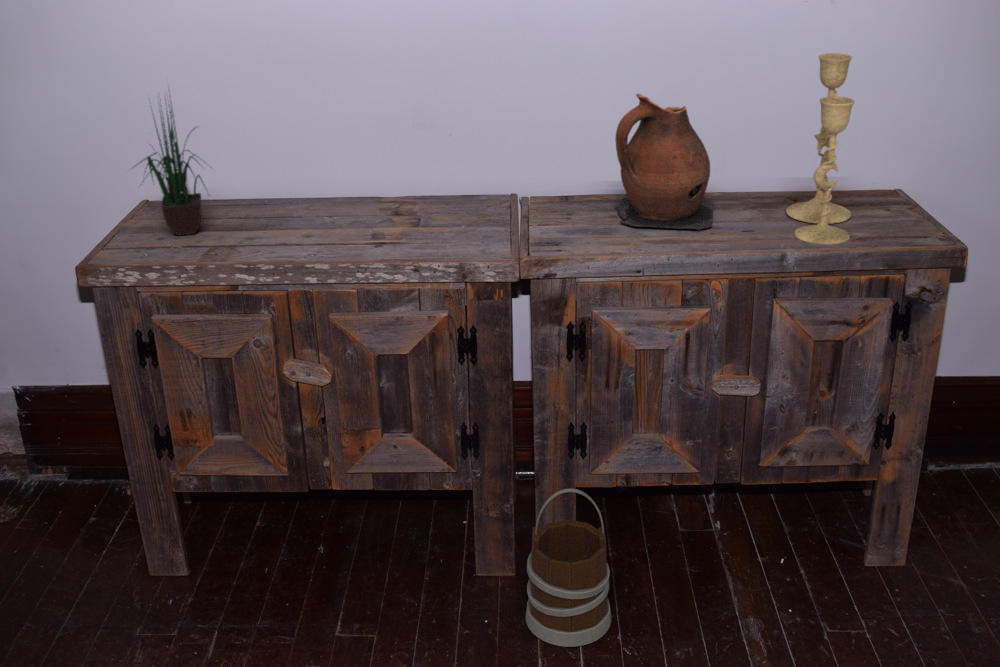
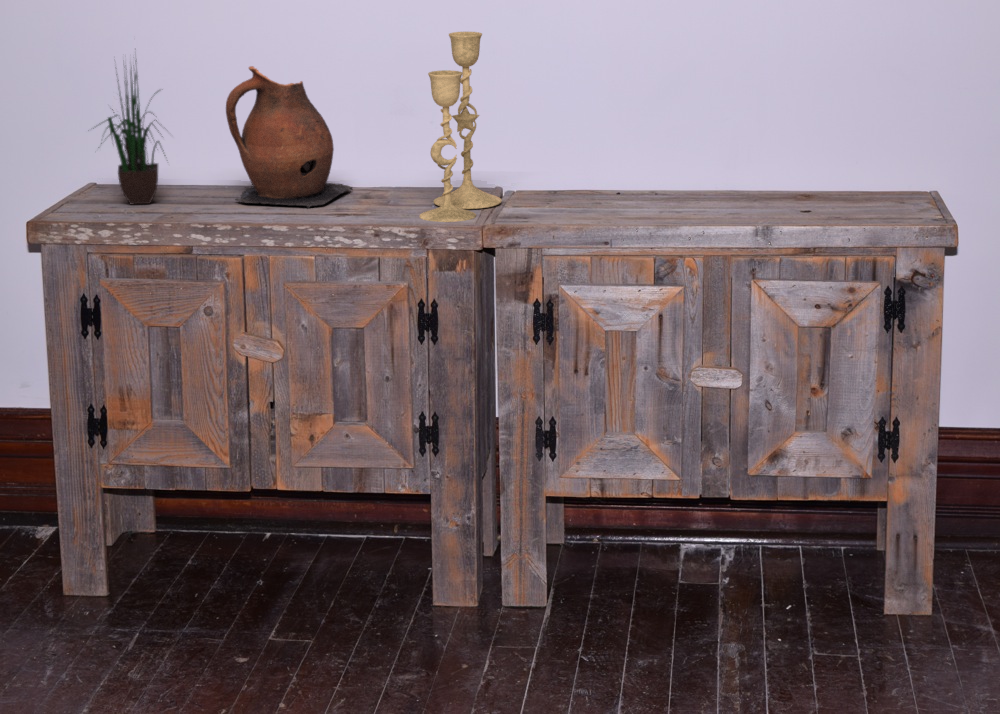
candlestick: present [786,53,855,244] -> present [419,32,501,222]
ceramic pitcher: present [615,94,713,231] -> present [226,66,352,208]
wooden bucket: present [526,488,611,647] -> none [483,480,579,662]

